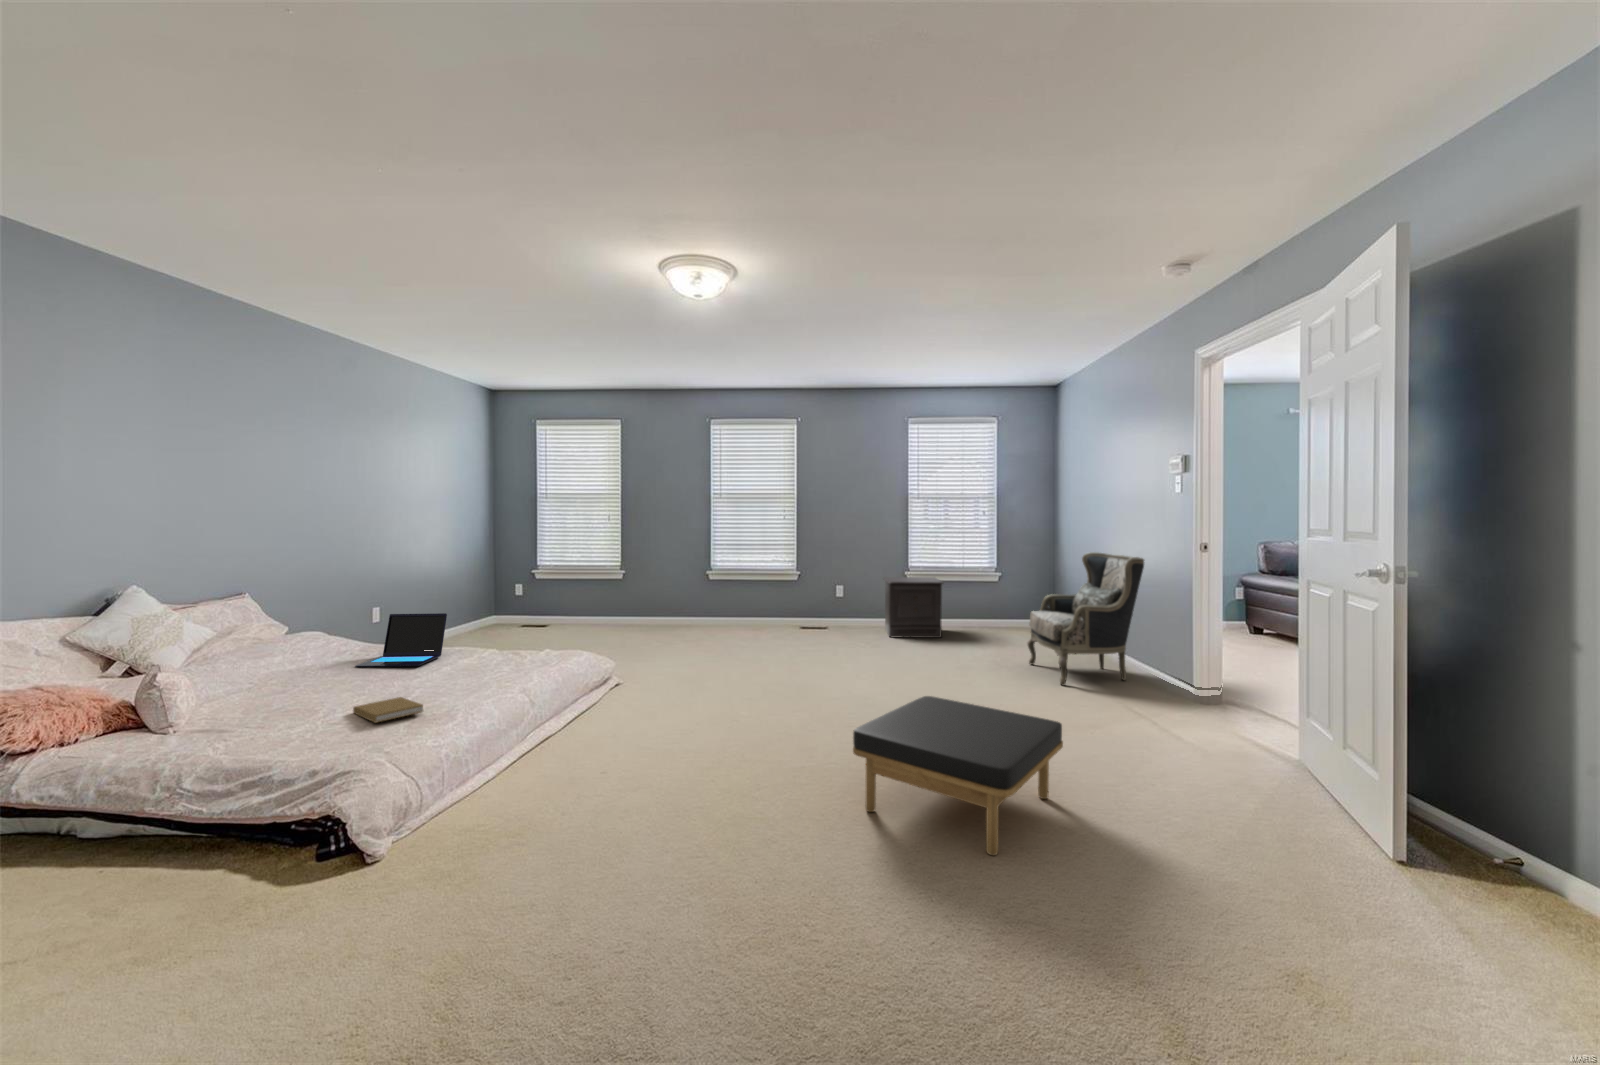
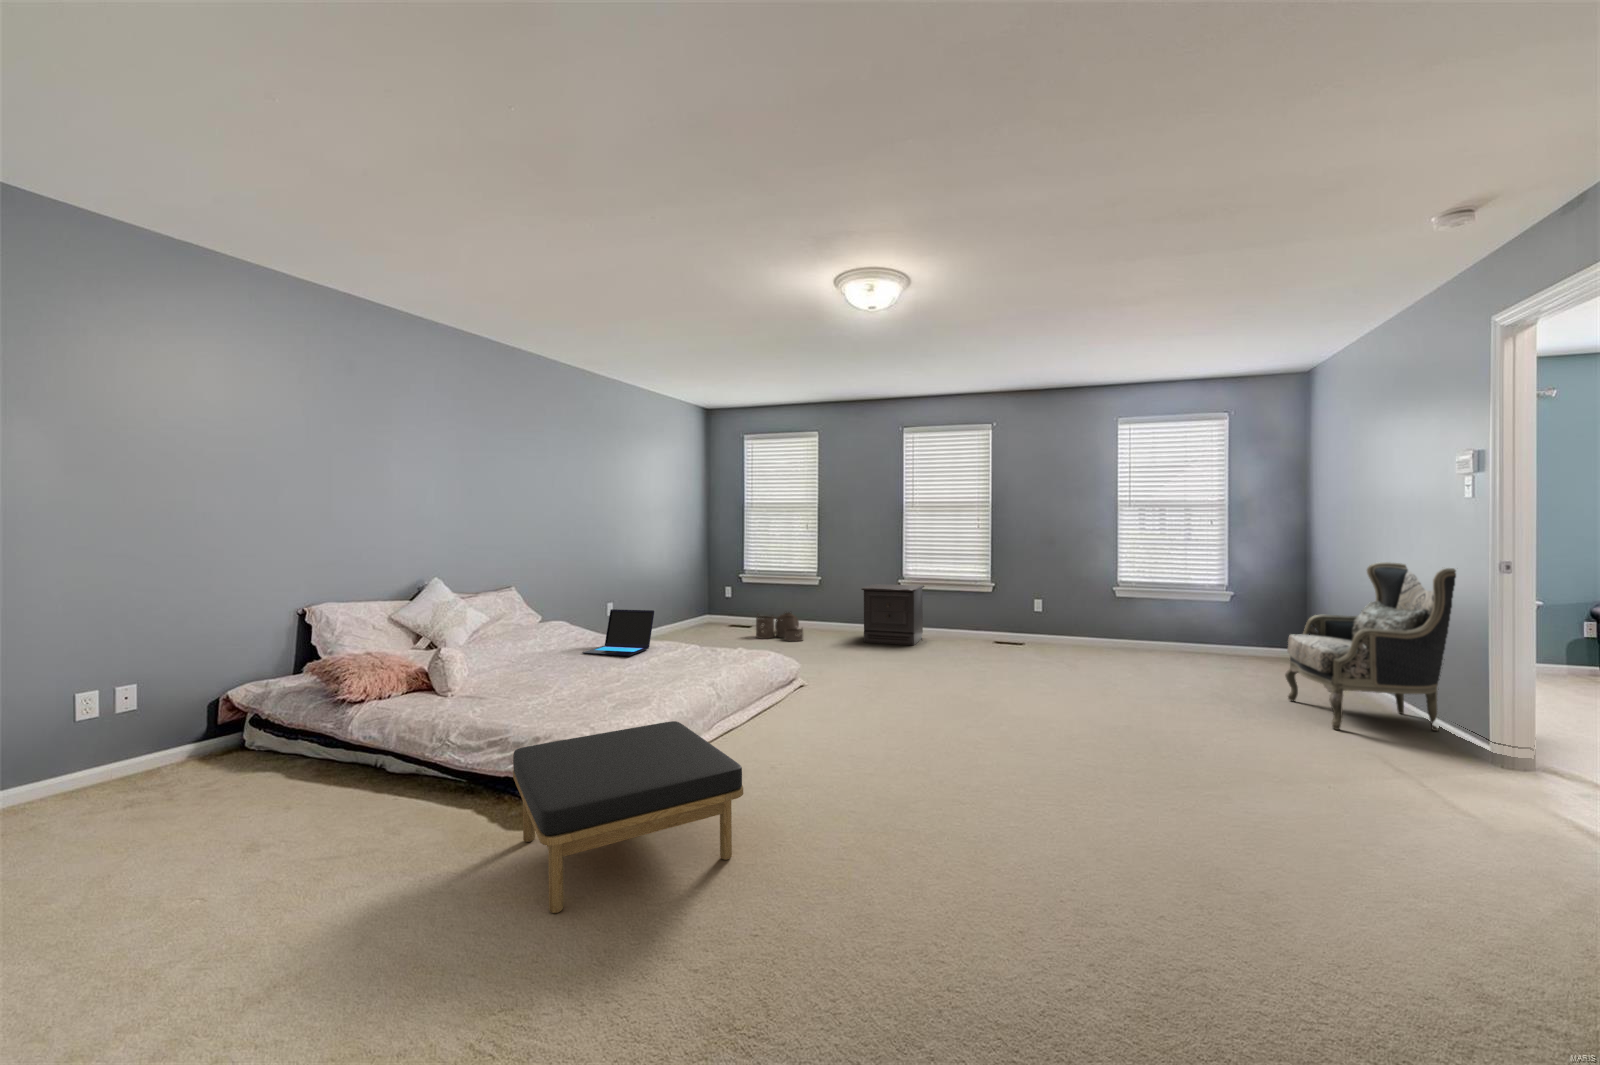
nightstand: present [883,577,943,638] -> present [861,584,924,645]
woven basket: none [558,606,611,637] -> present [756,613,803,641]
ottoman: present [853,696,1063,855] -> present [513,721,743,913]
book: present [353,697,423,723] -> none [573,681,625,701]

